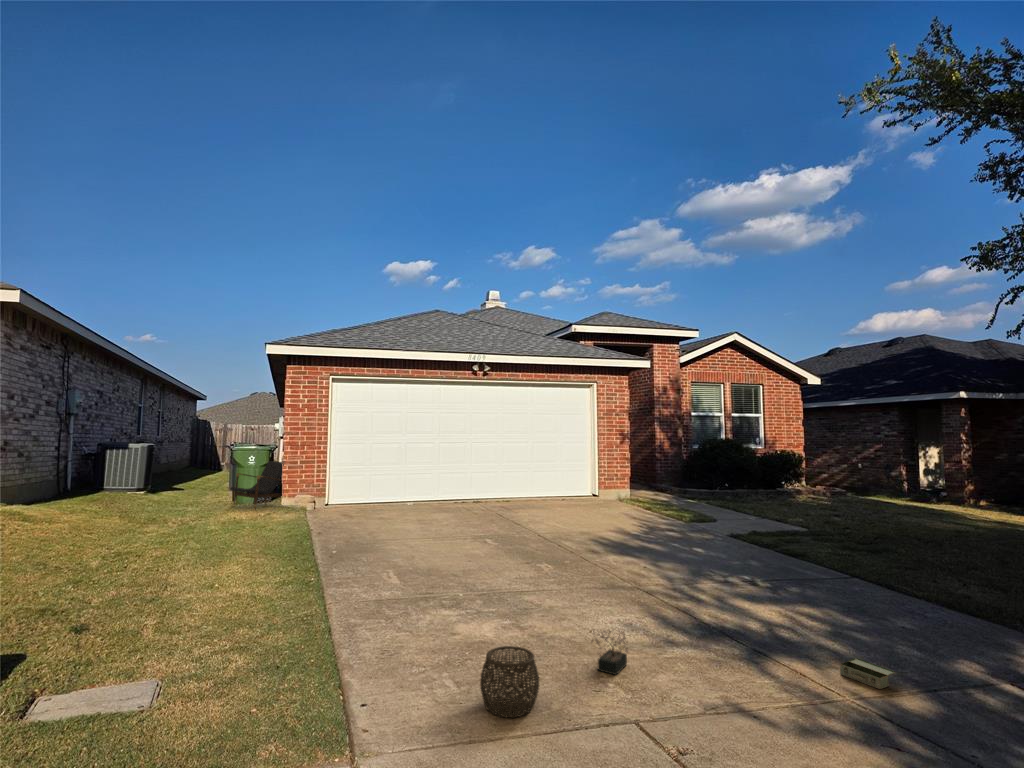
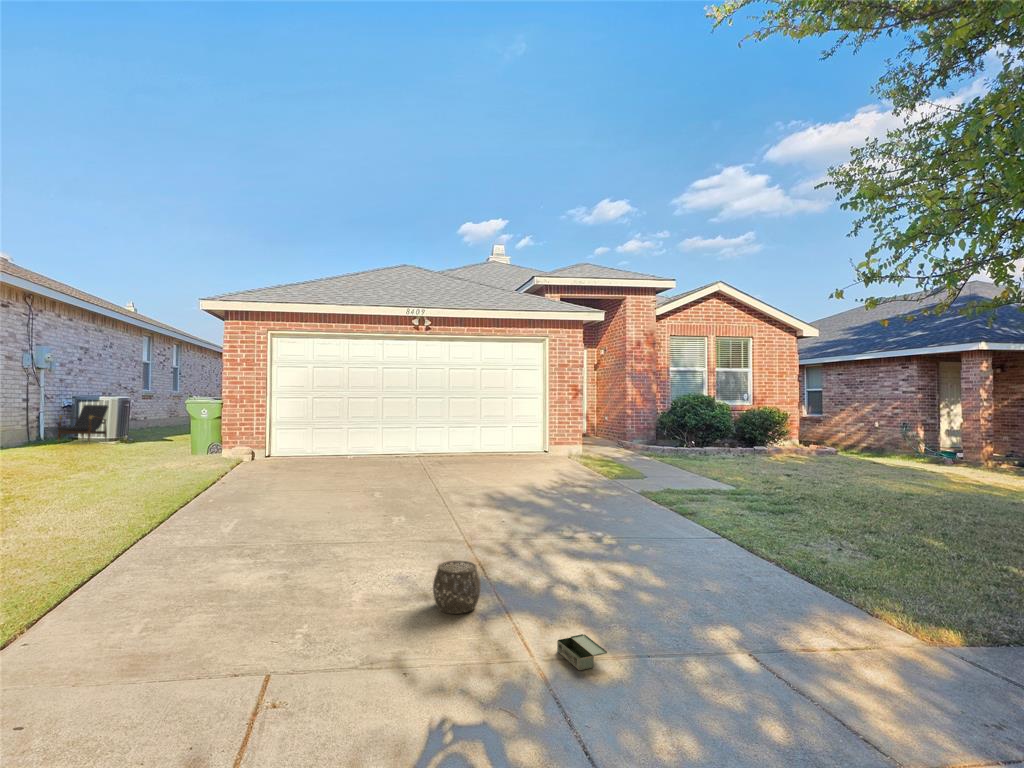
lounge chair: present [230,461,284,510] -> present [57,405,108,443]
decorative plant: present [591,630,628,675] -> none [286,592,339,641]
woven basket: present [480,646,539,717] -> present [433,561,481,614]

